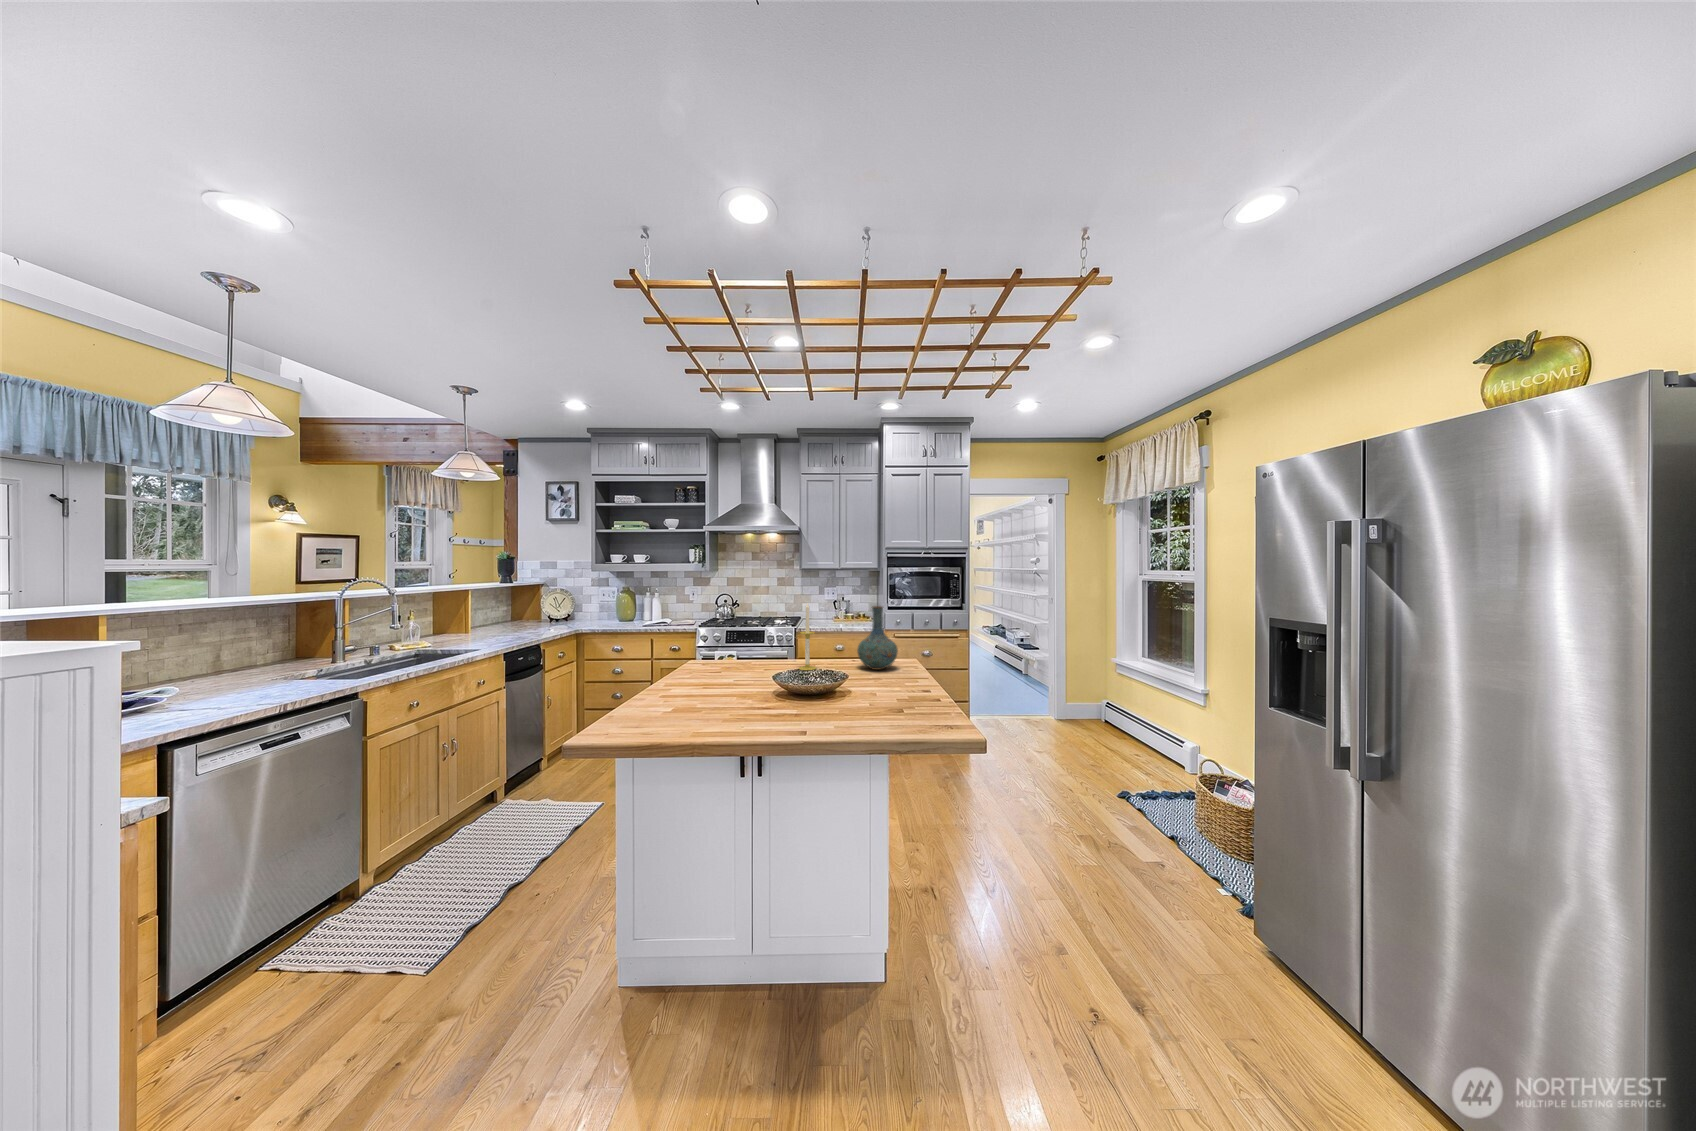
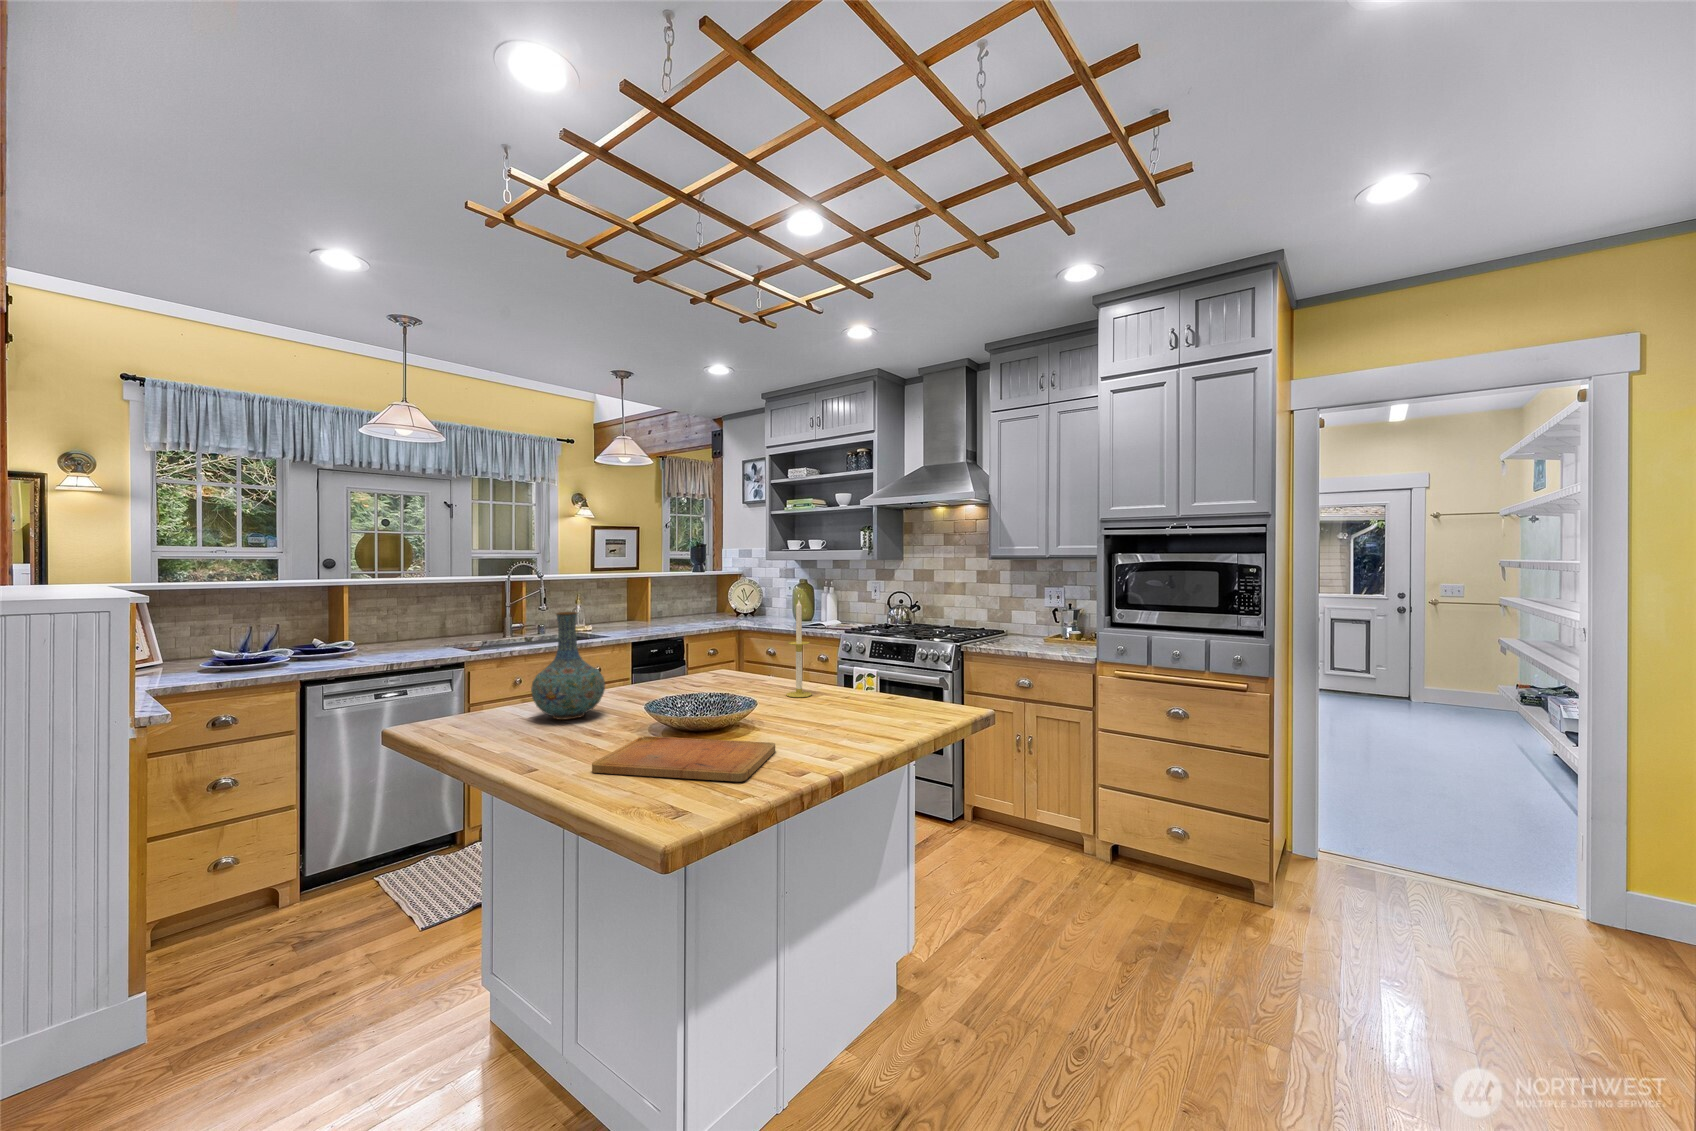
vase: present [857,606,898,670] -> present [531,612,605,720]
cutting board: none [813,694,934,731] -> present [592,736,775,782]

